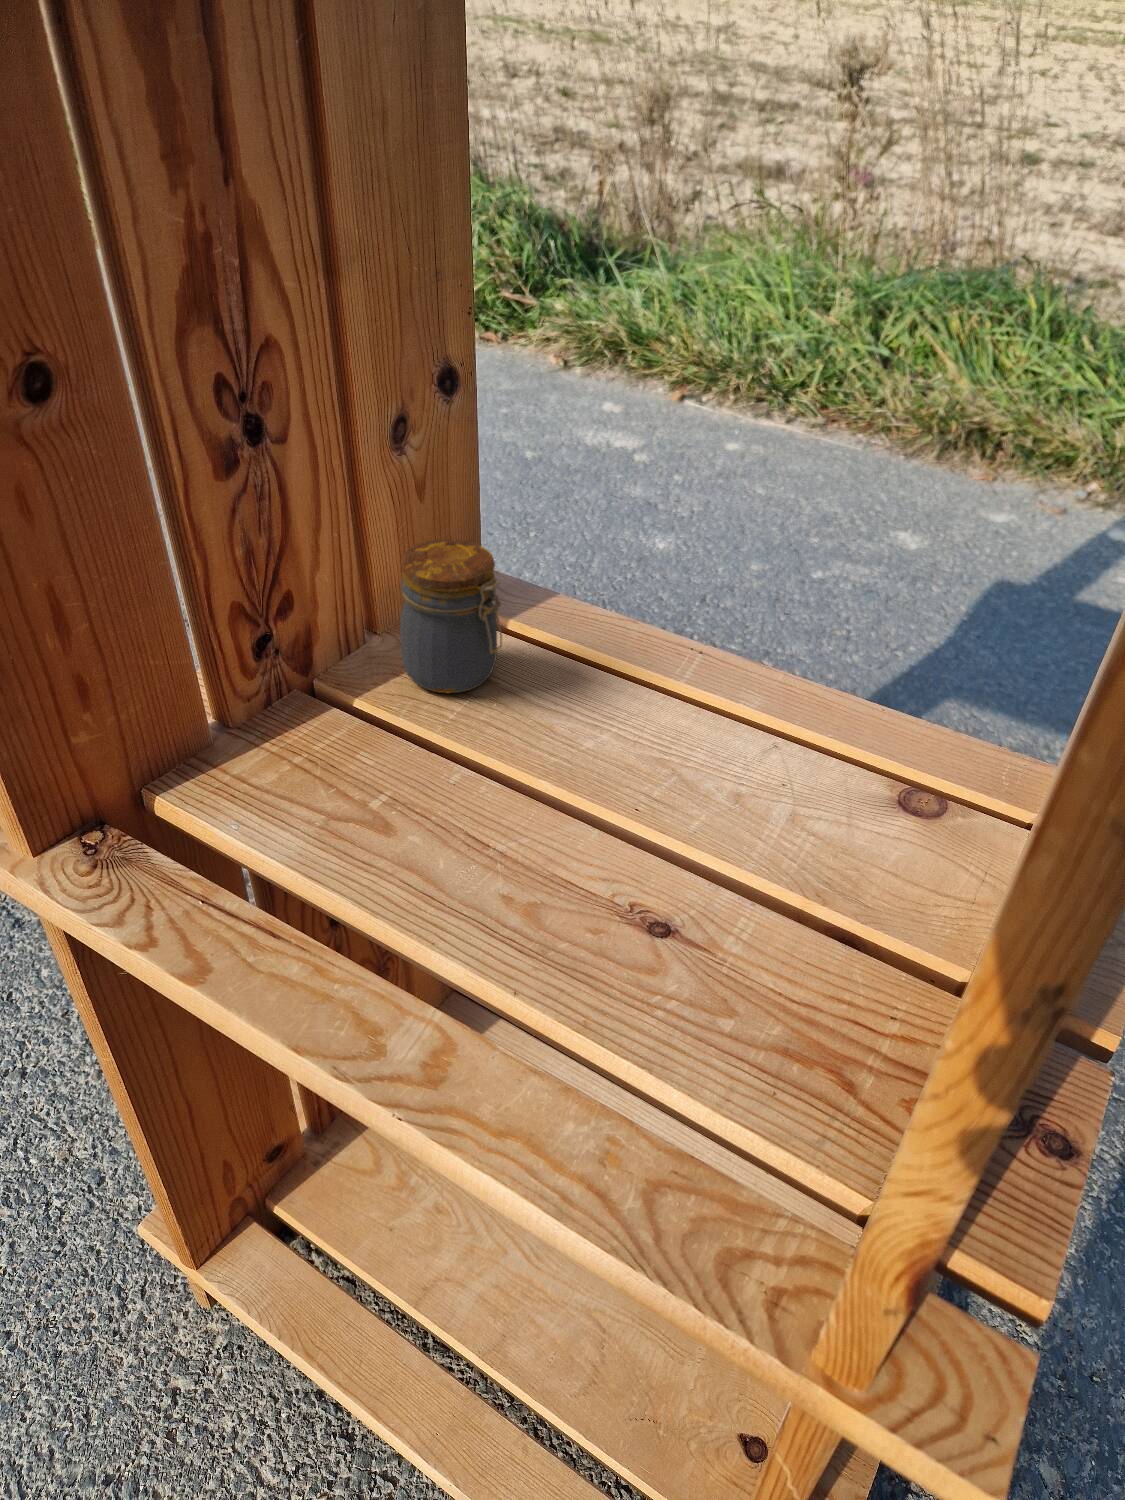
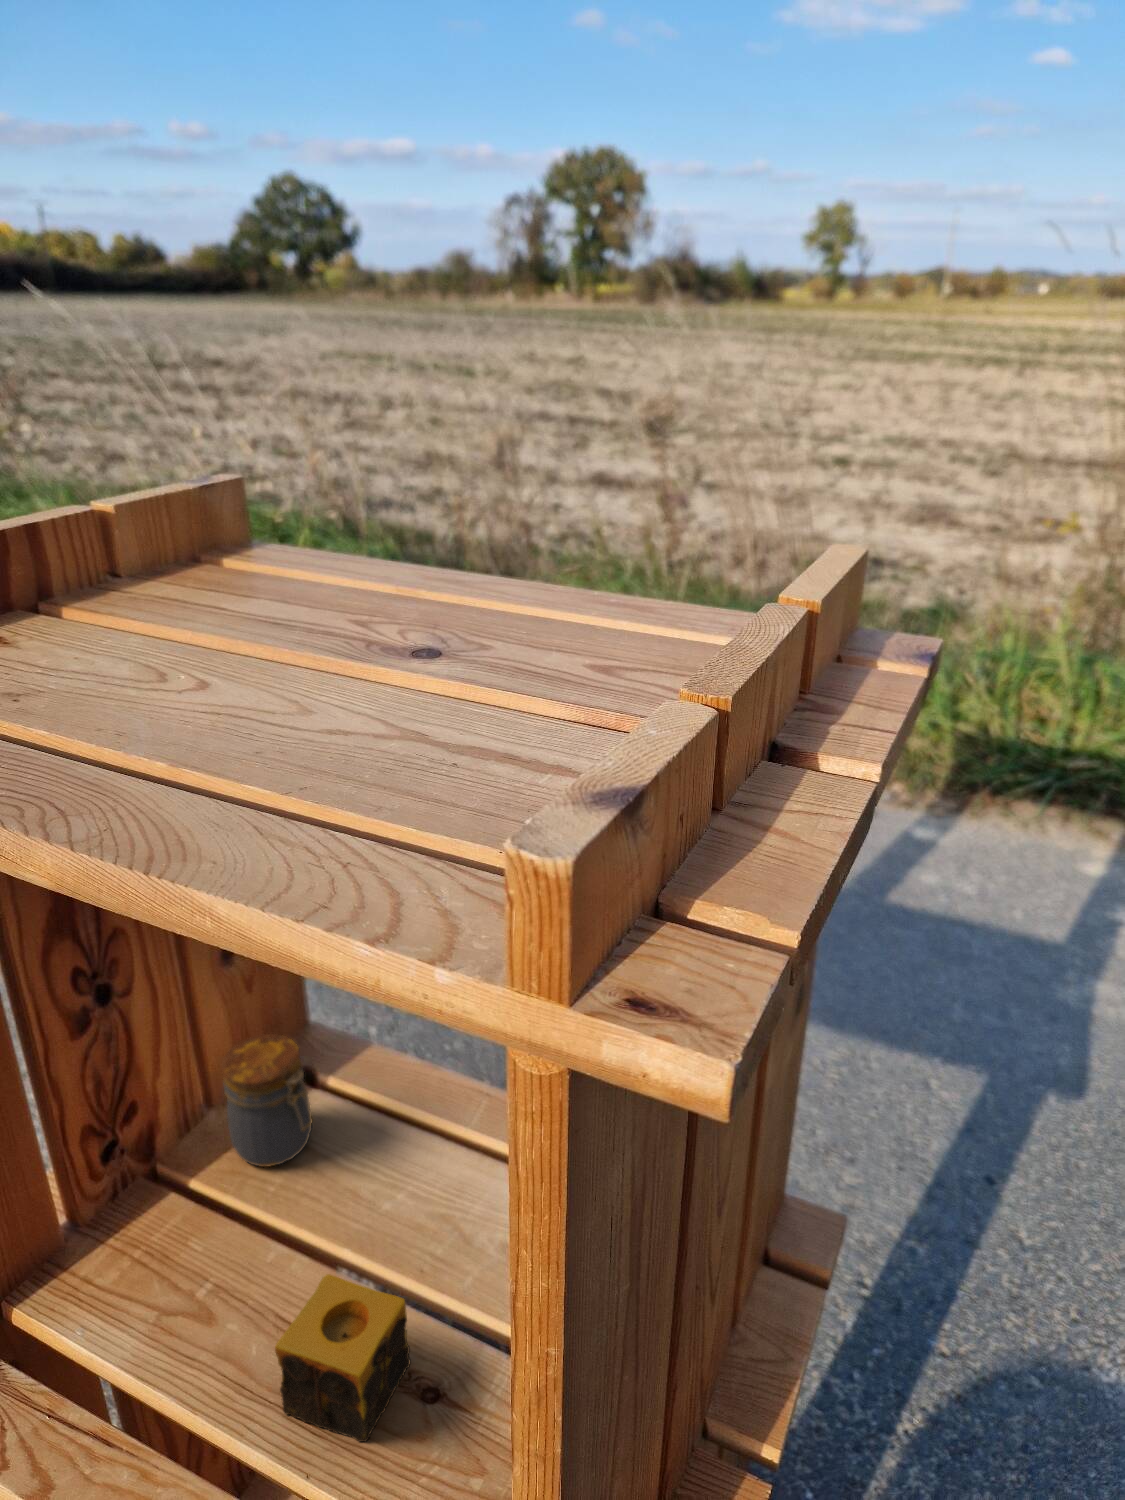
candle: none [483,780,641,965] -> present [275,1274,410,1442]

